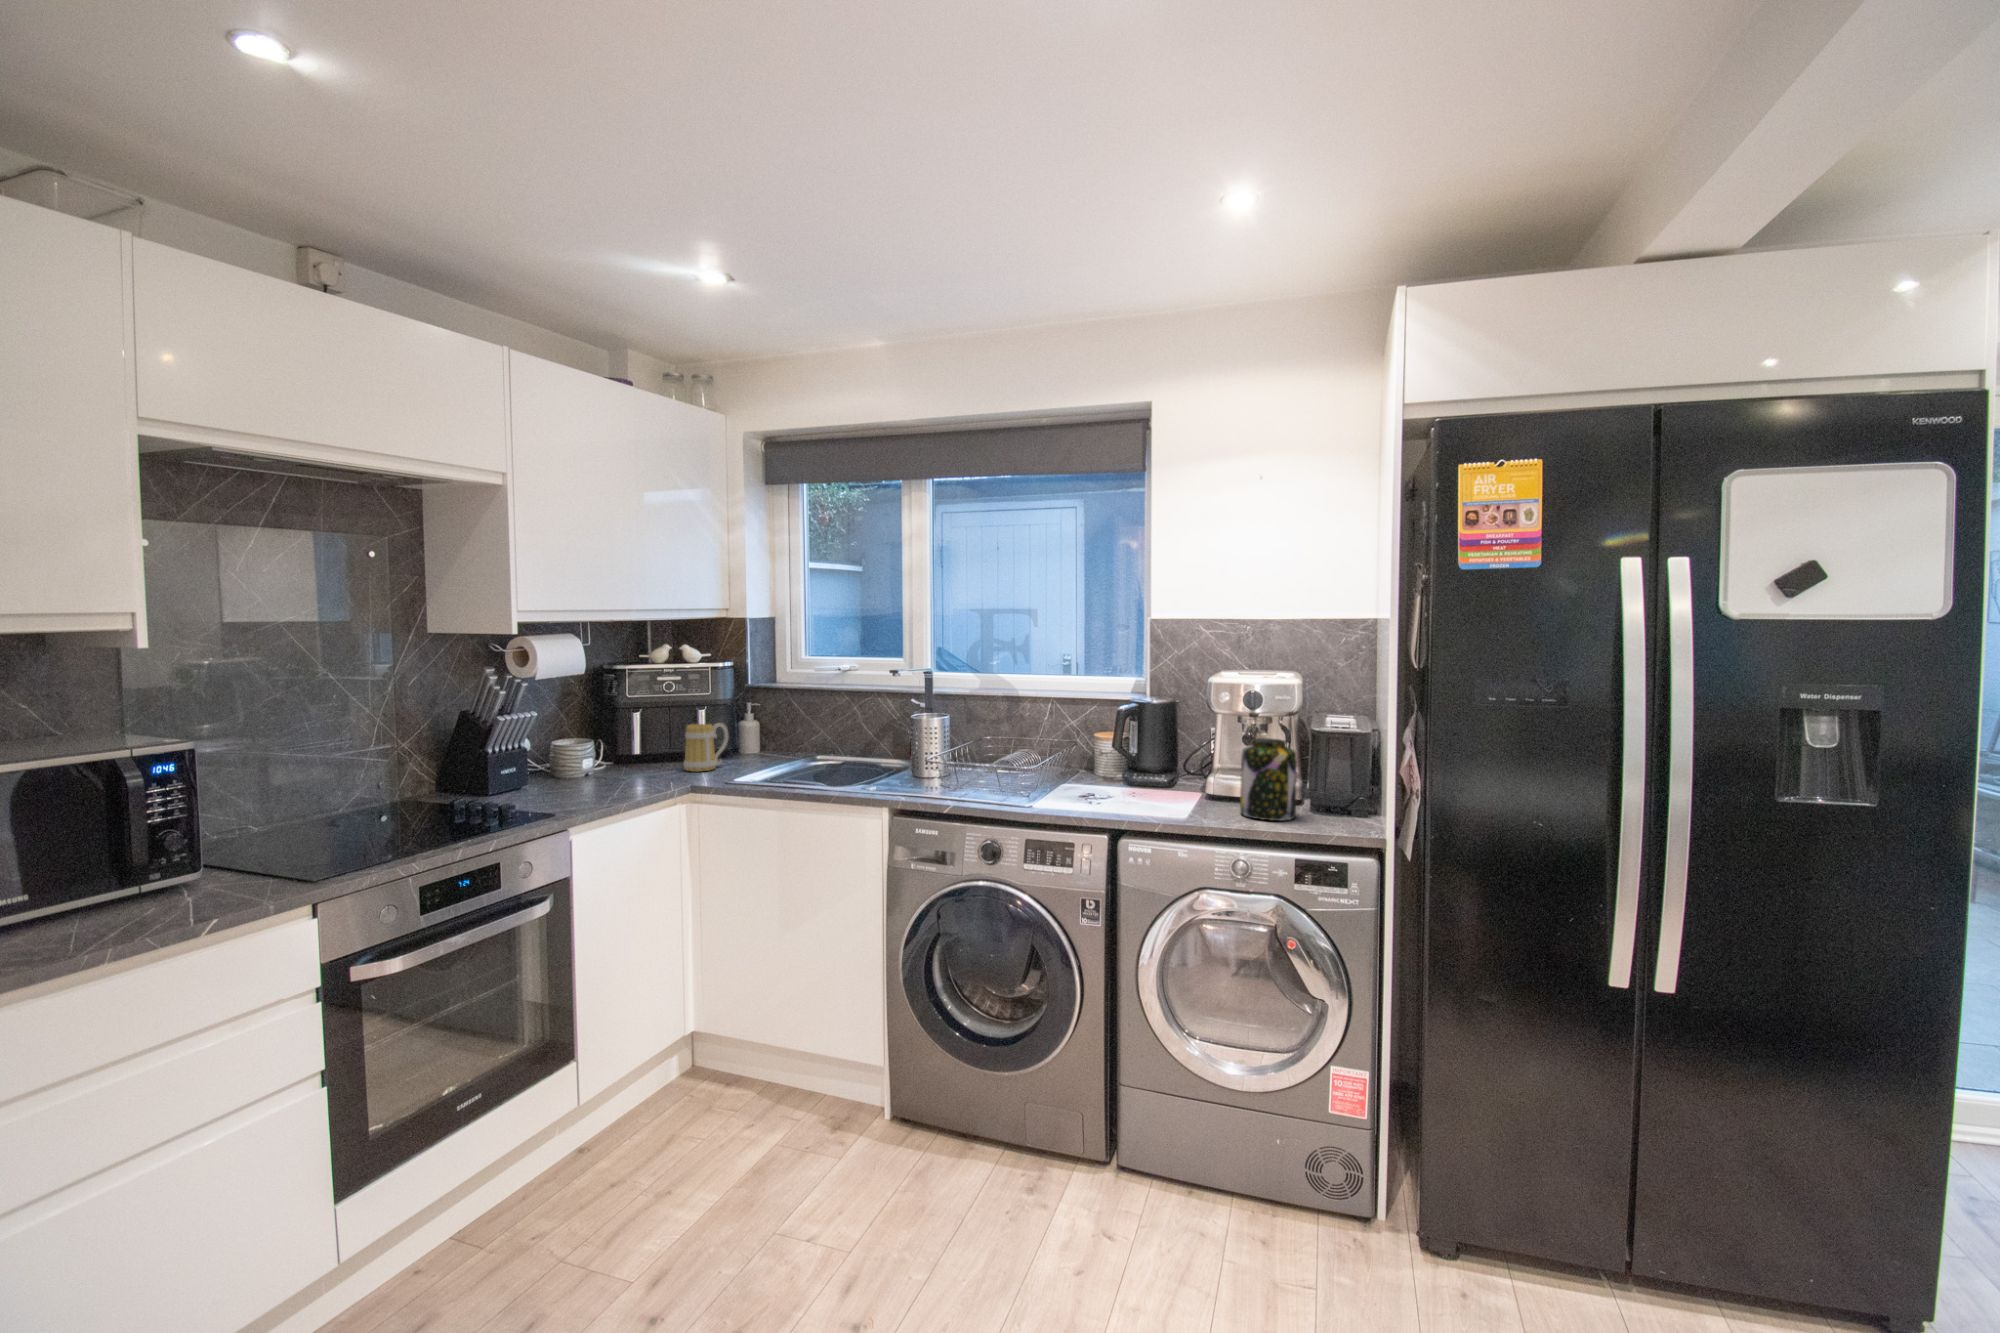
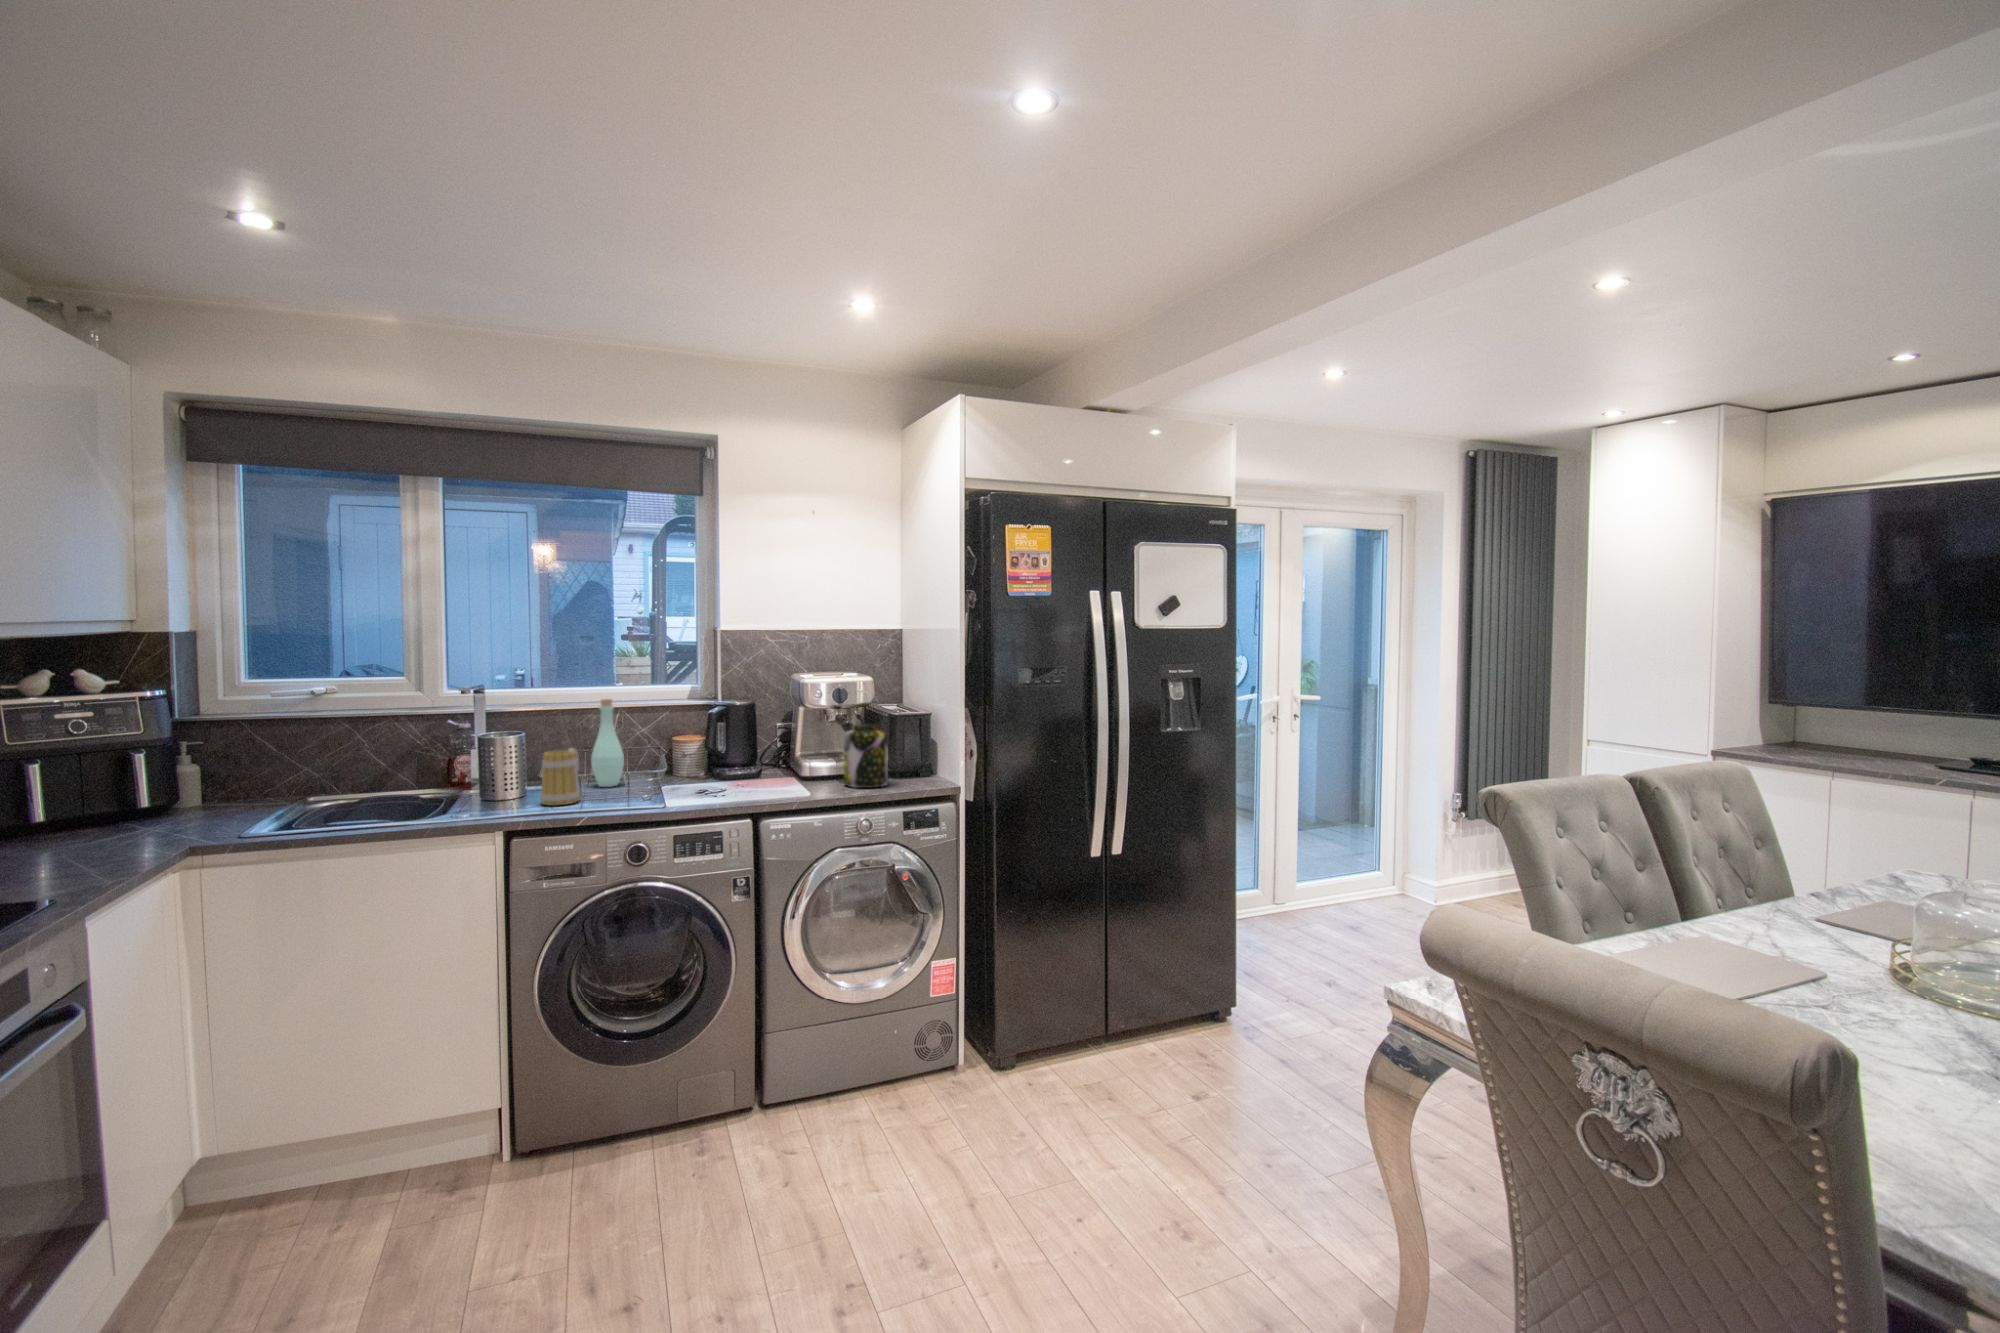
bottle: none [1006,689,1038,779] -> present [591,699,624,787]
mug: present [683,723,728,772] -> present [540,748,580,806]

